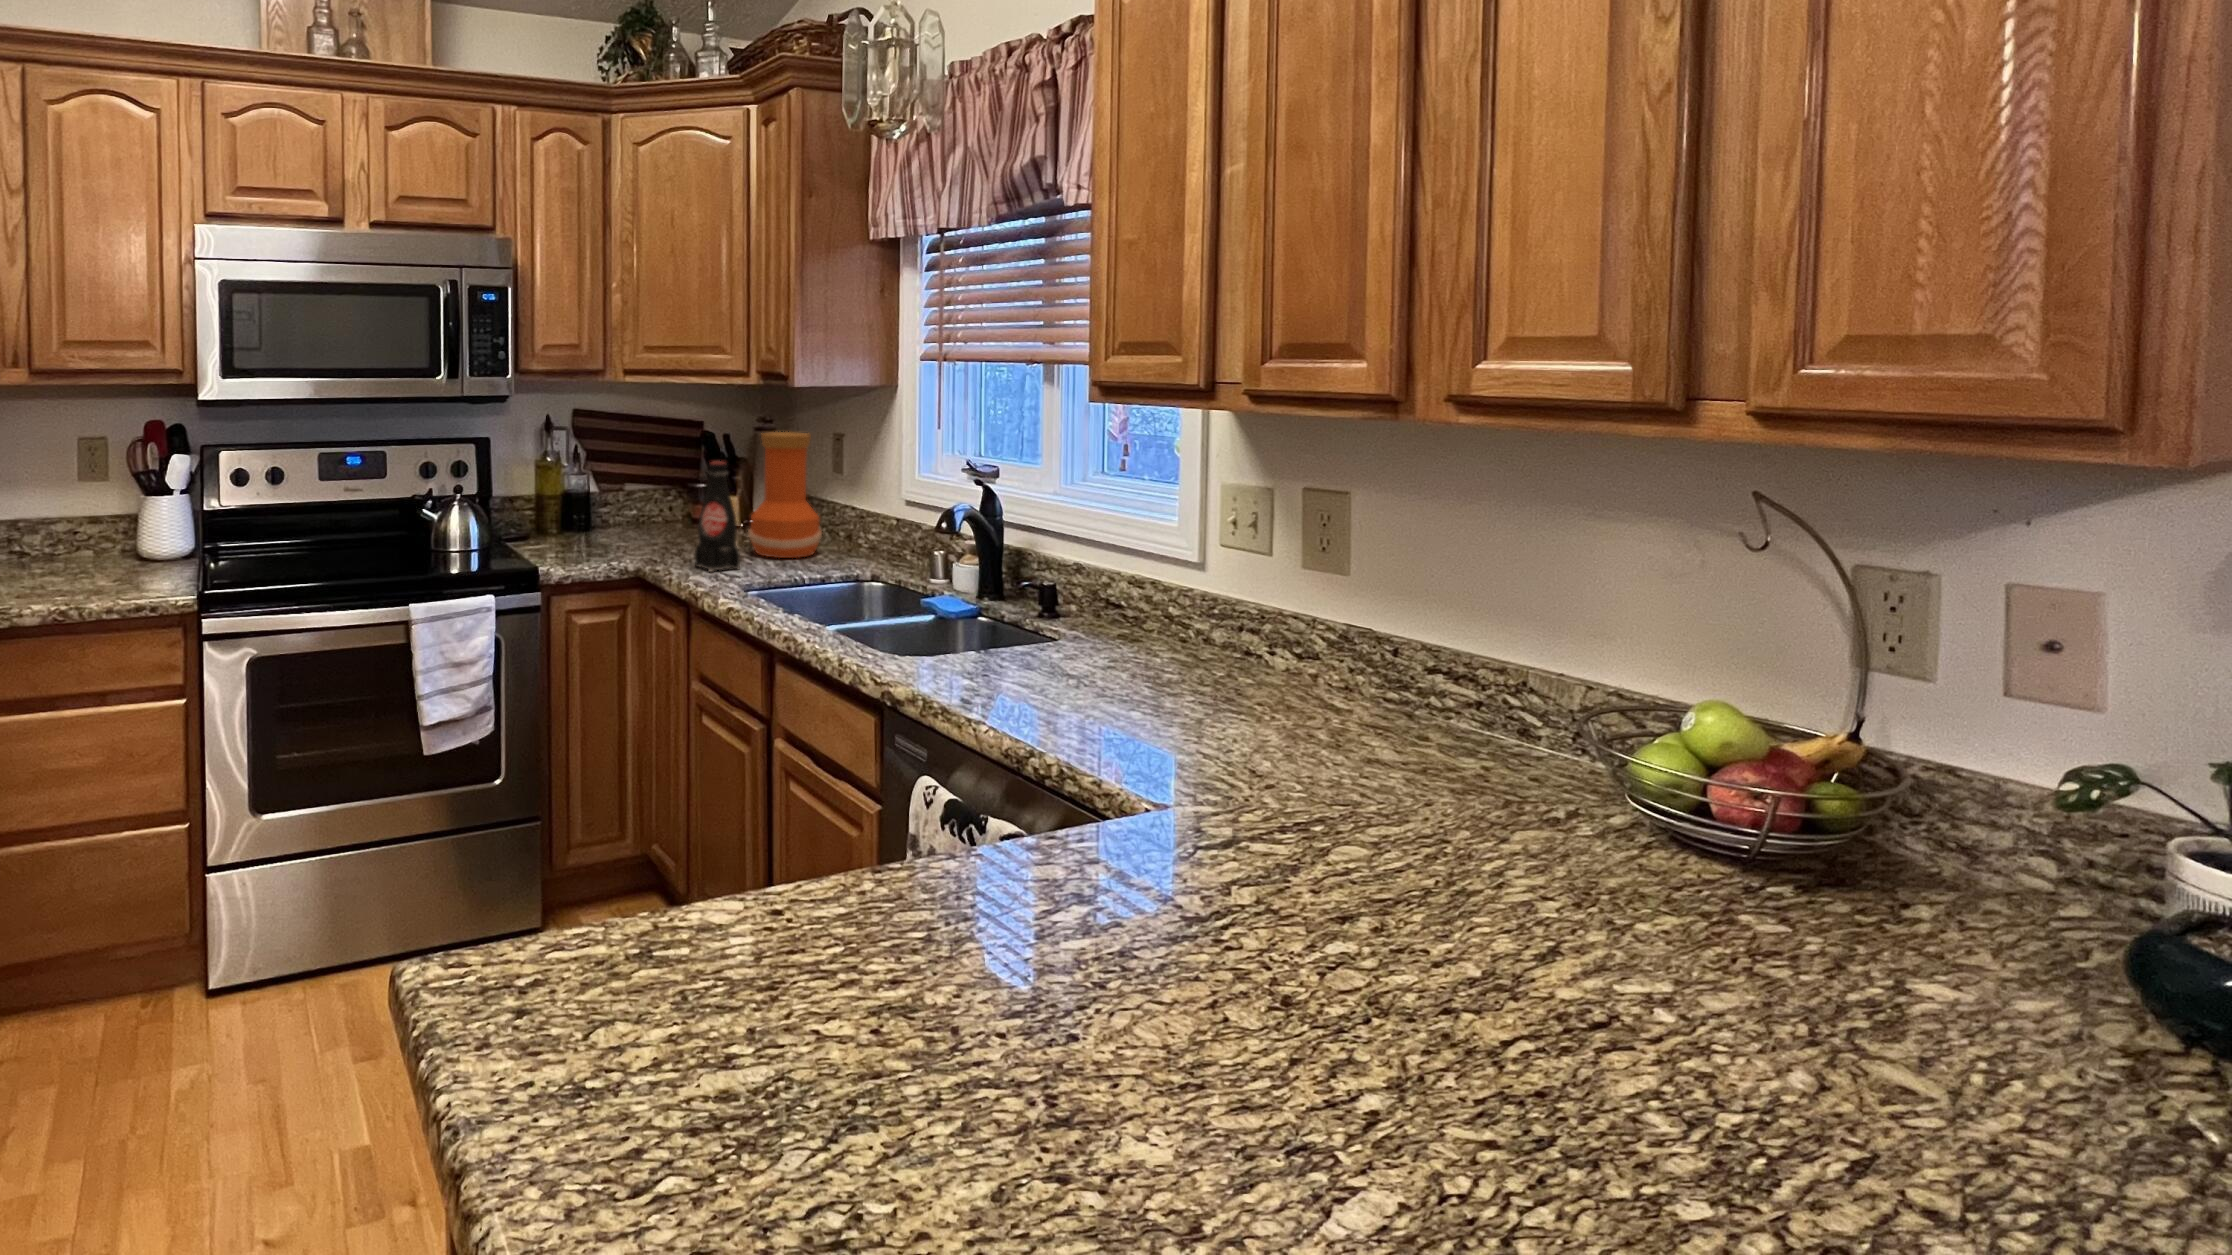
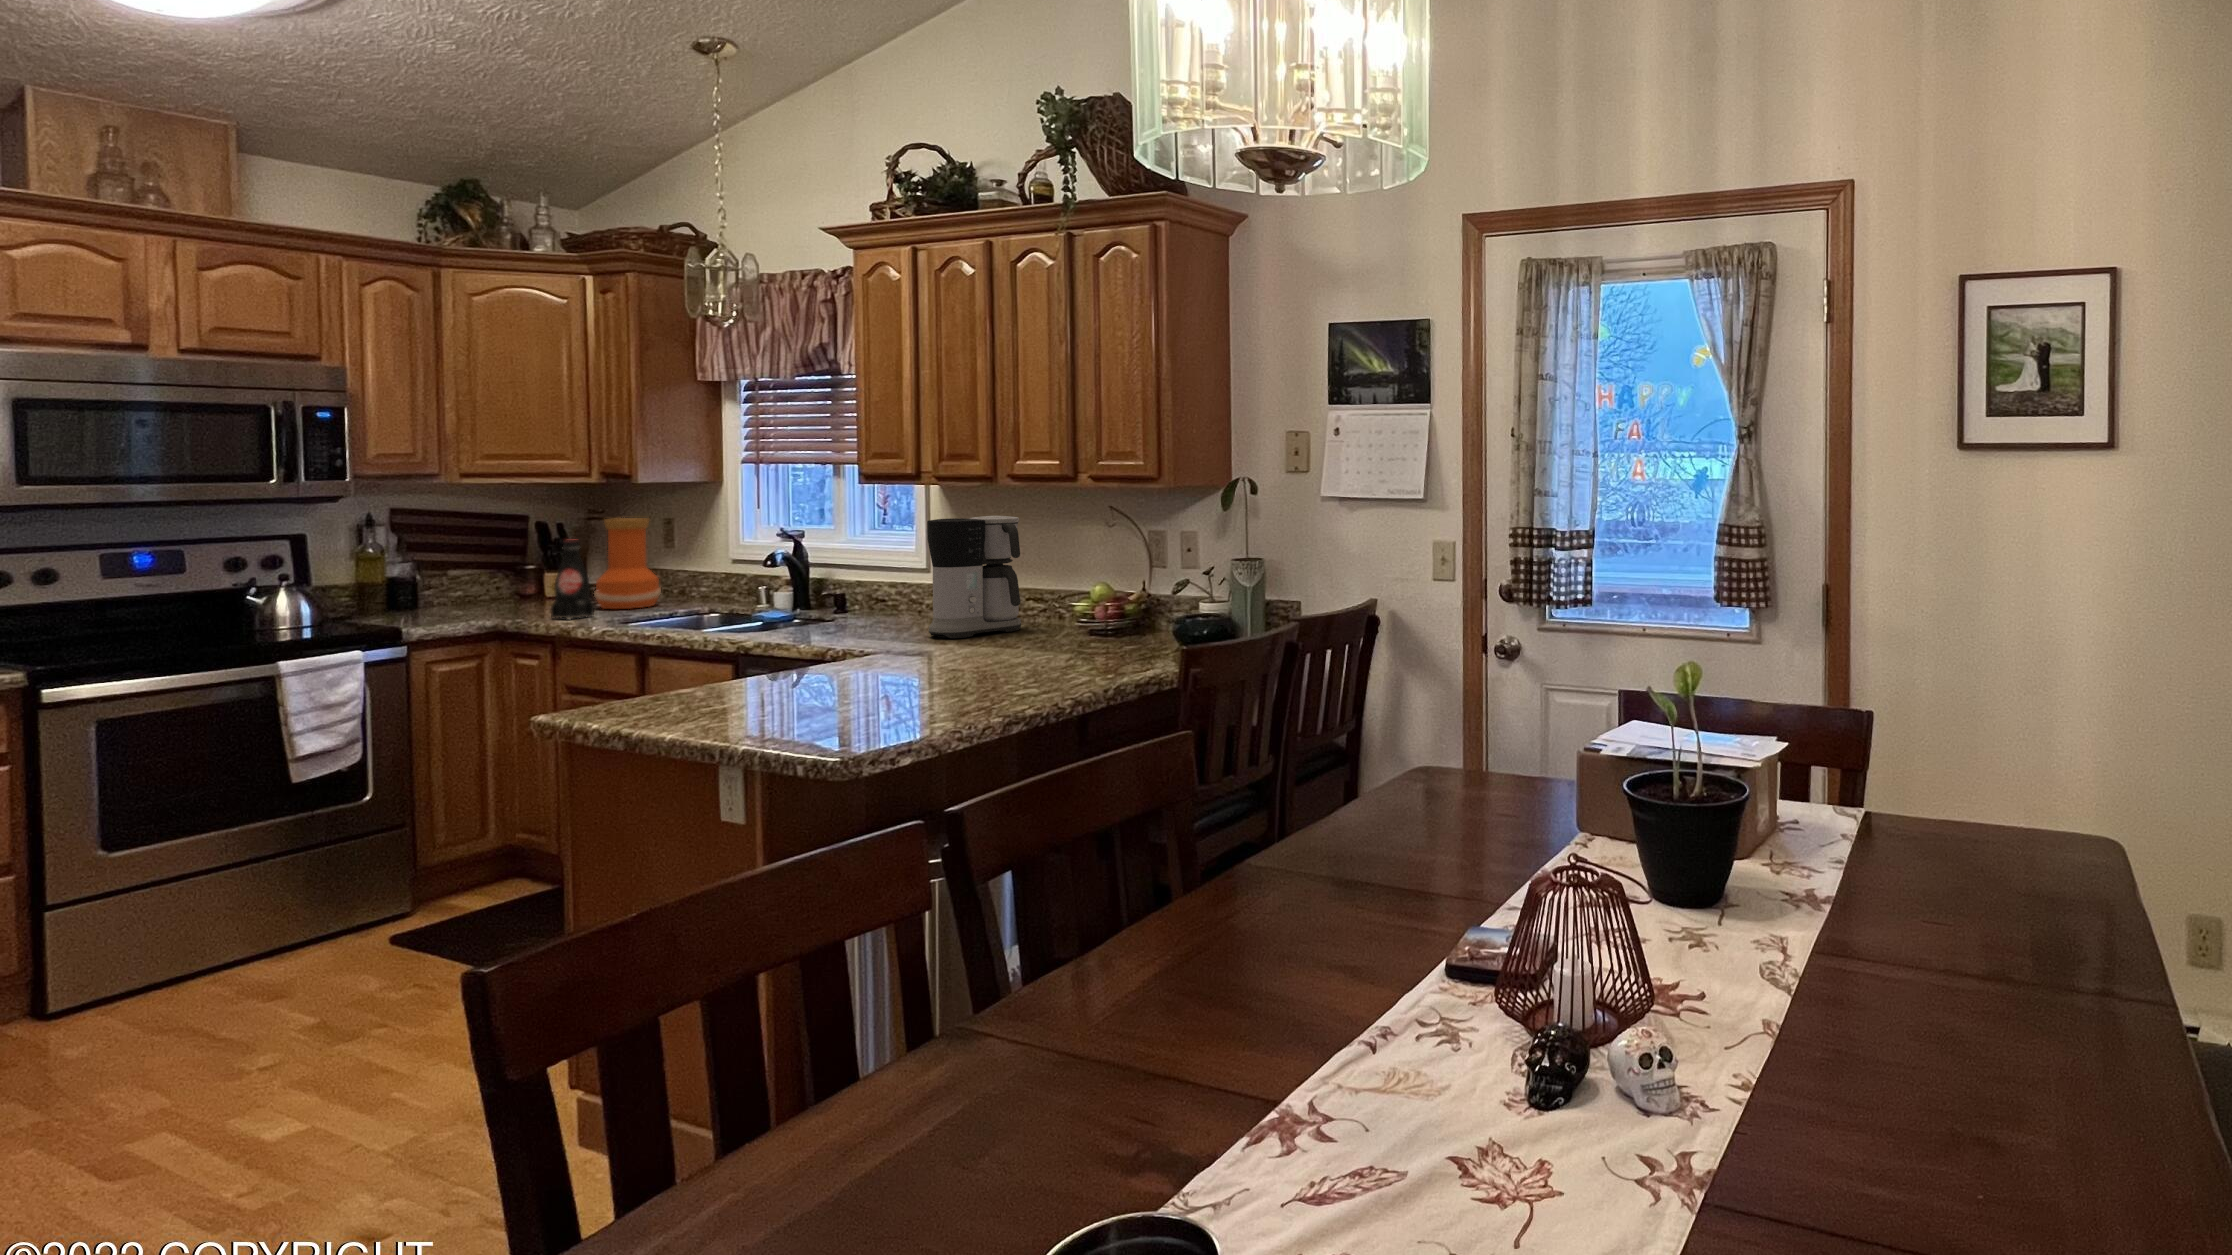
coffee maker: none [1221,479,1434,747] -> present [927,516,1021,638]

